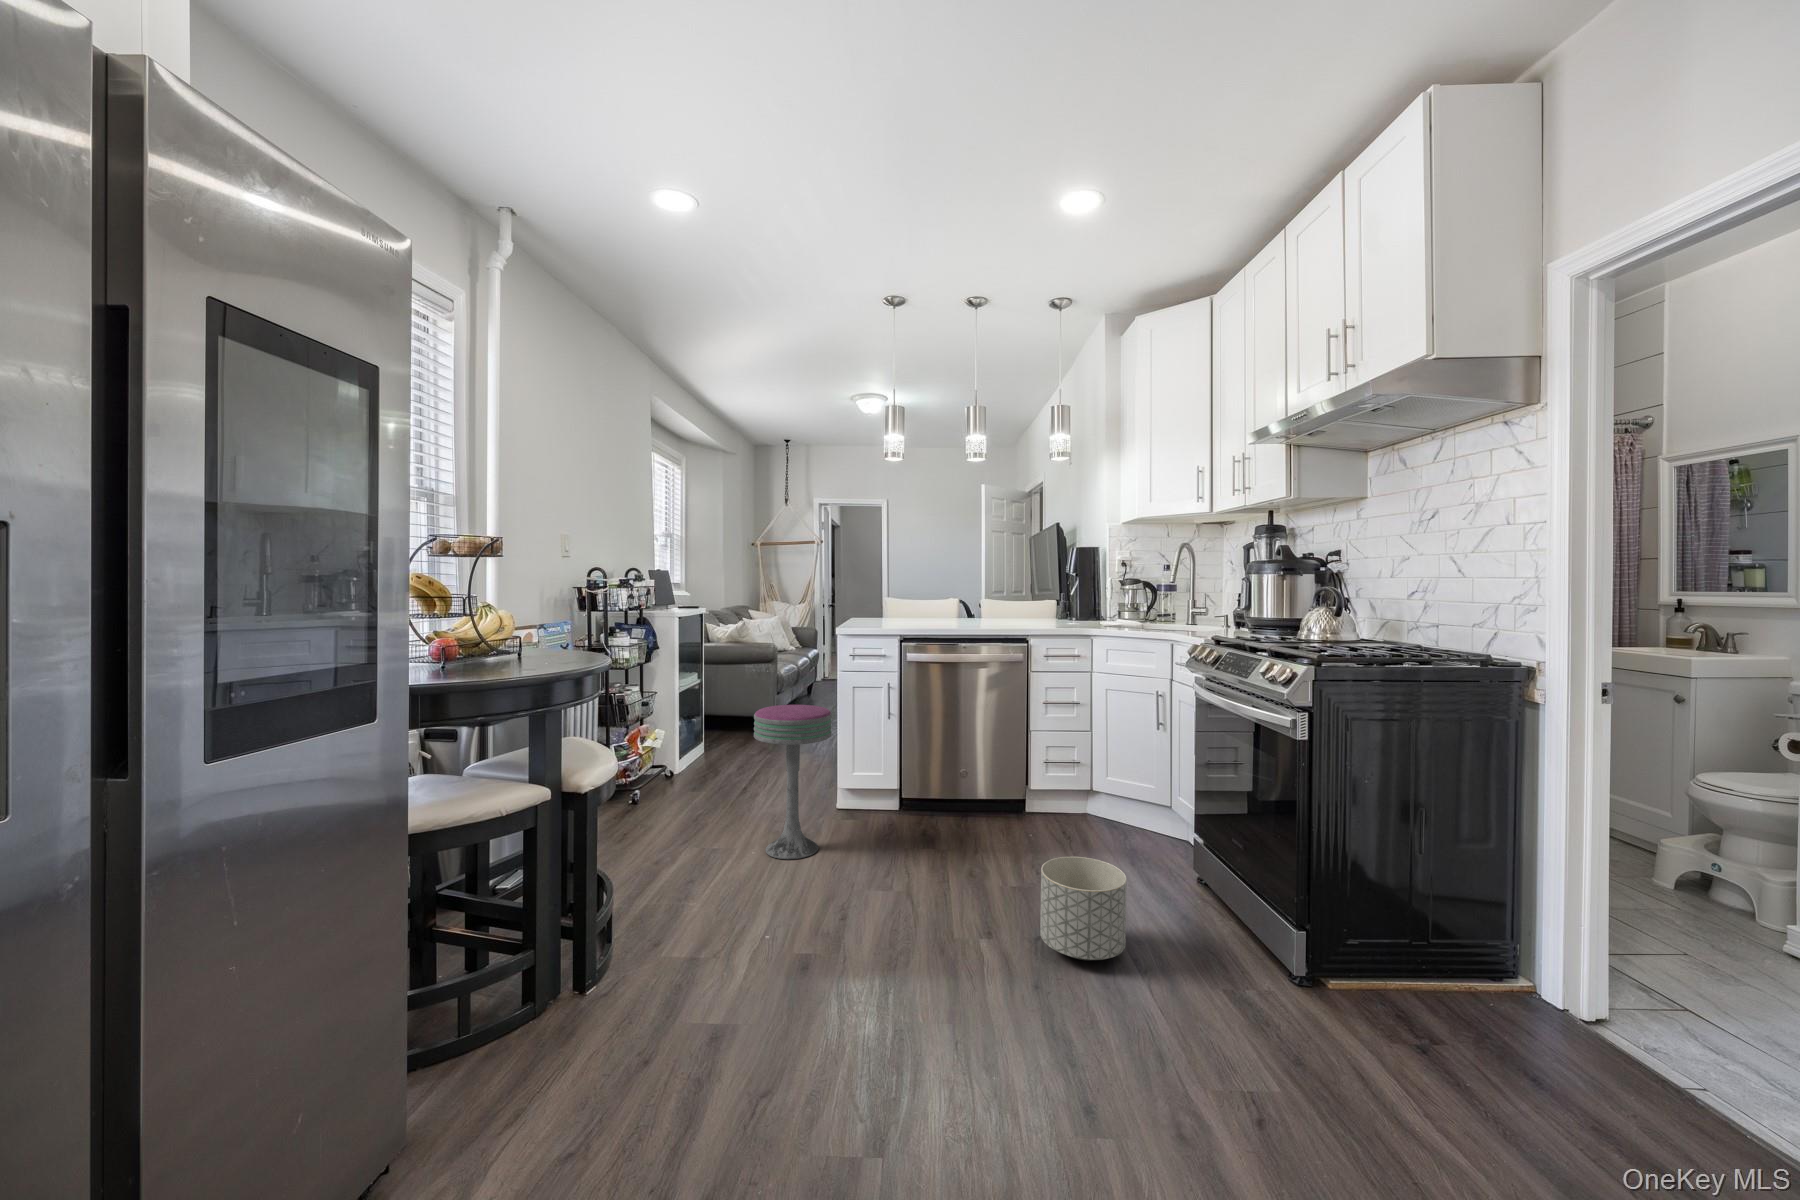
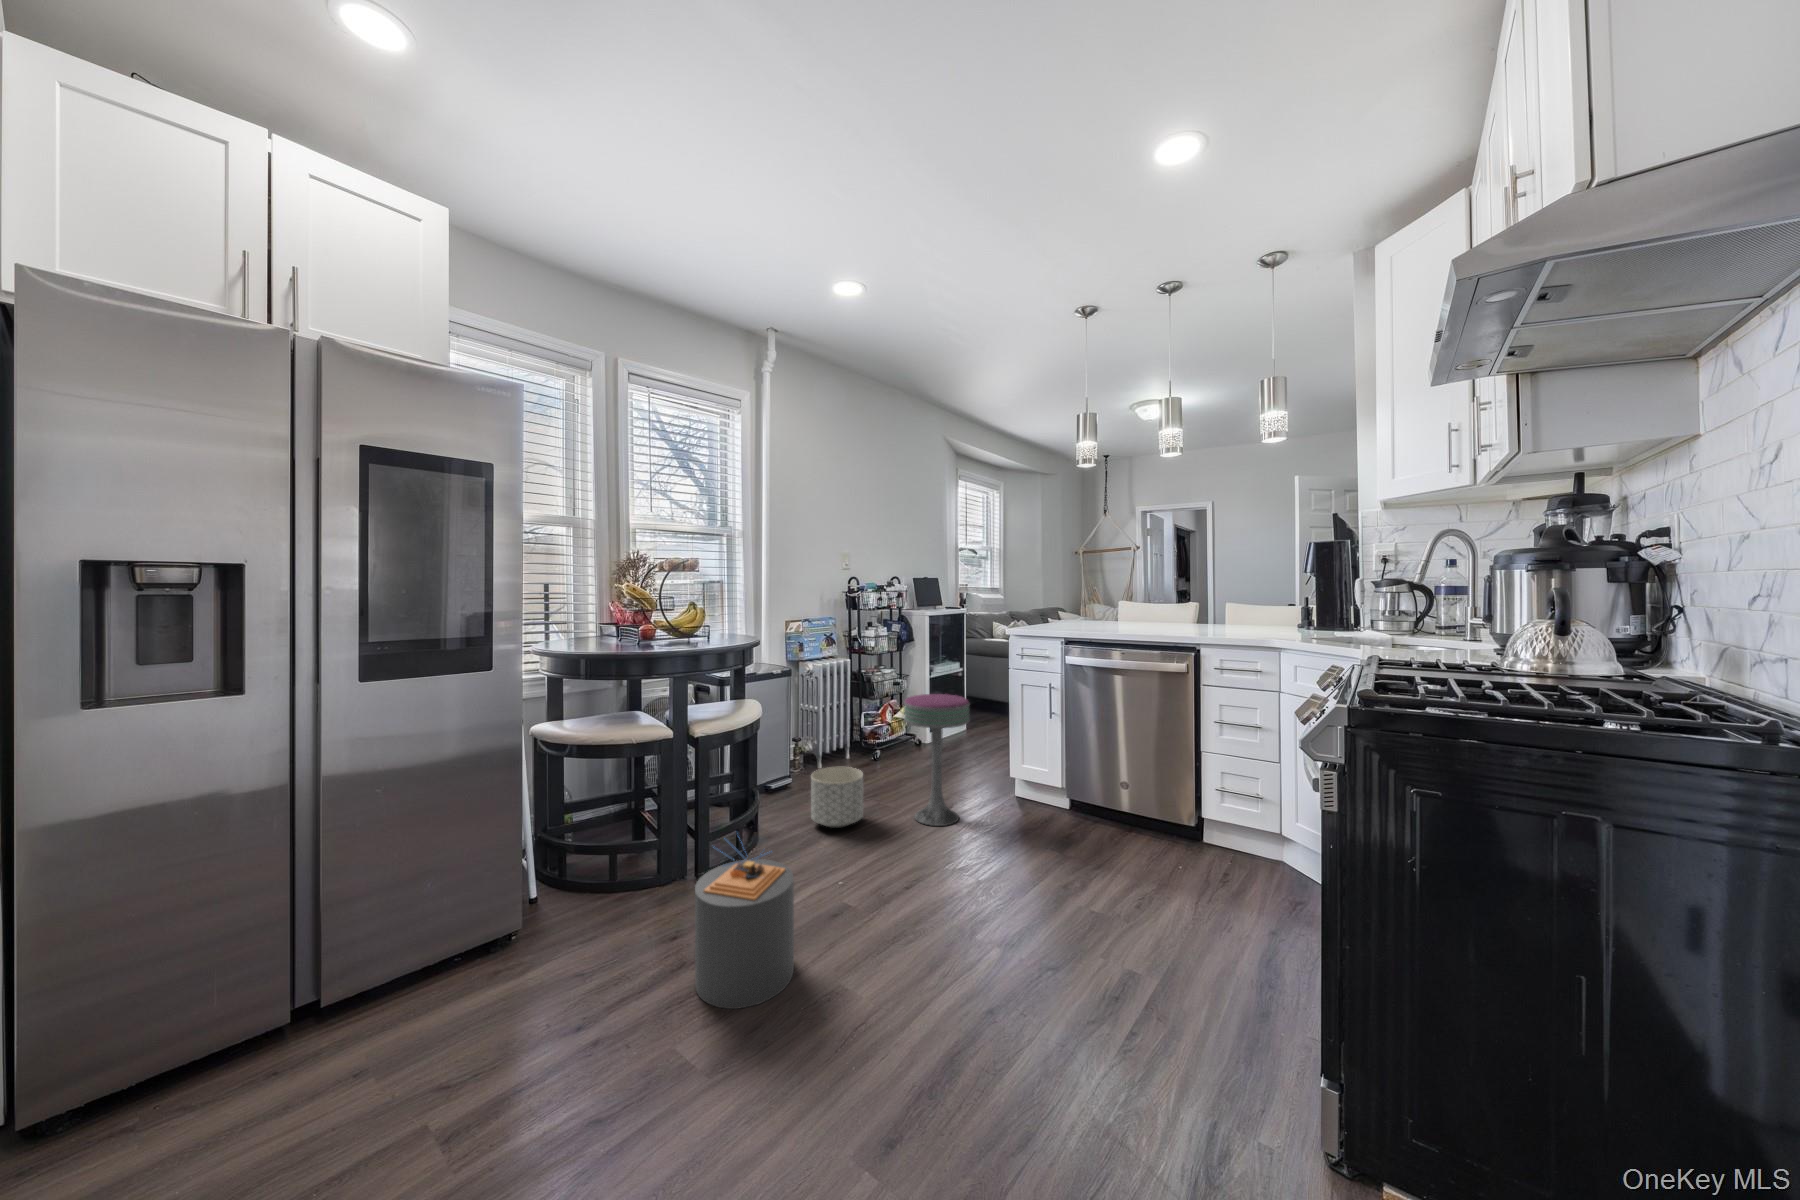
planter: present [1040,857,1127,961] -> present [811,767,863,828]
trash can: none [738,890,872,1120] -> present [695,833,794,1009]

